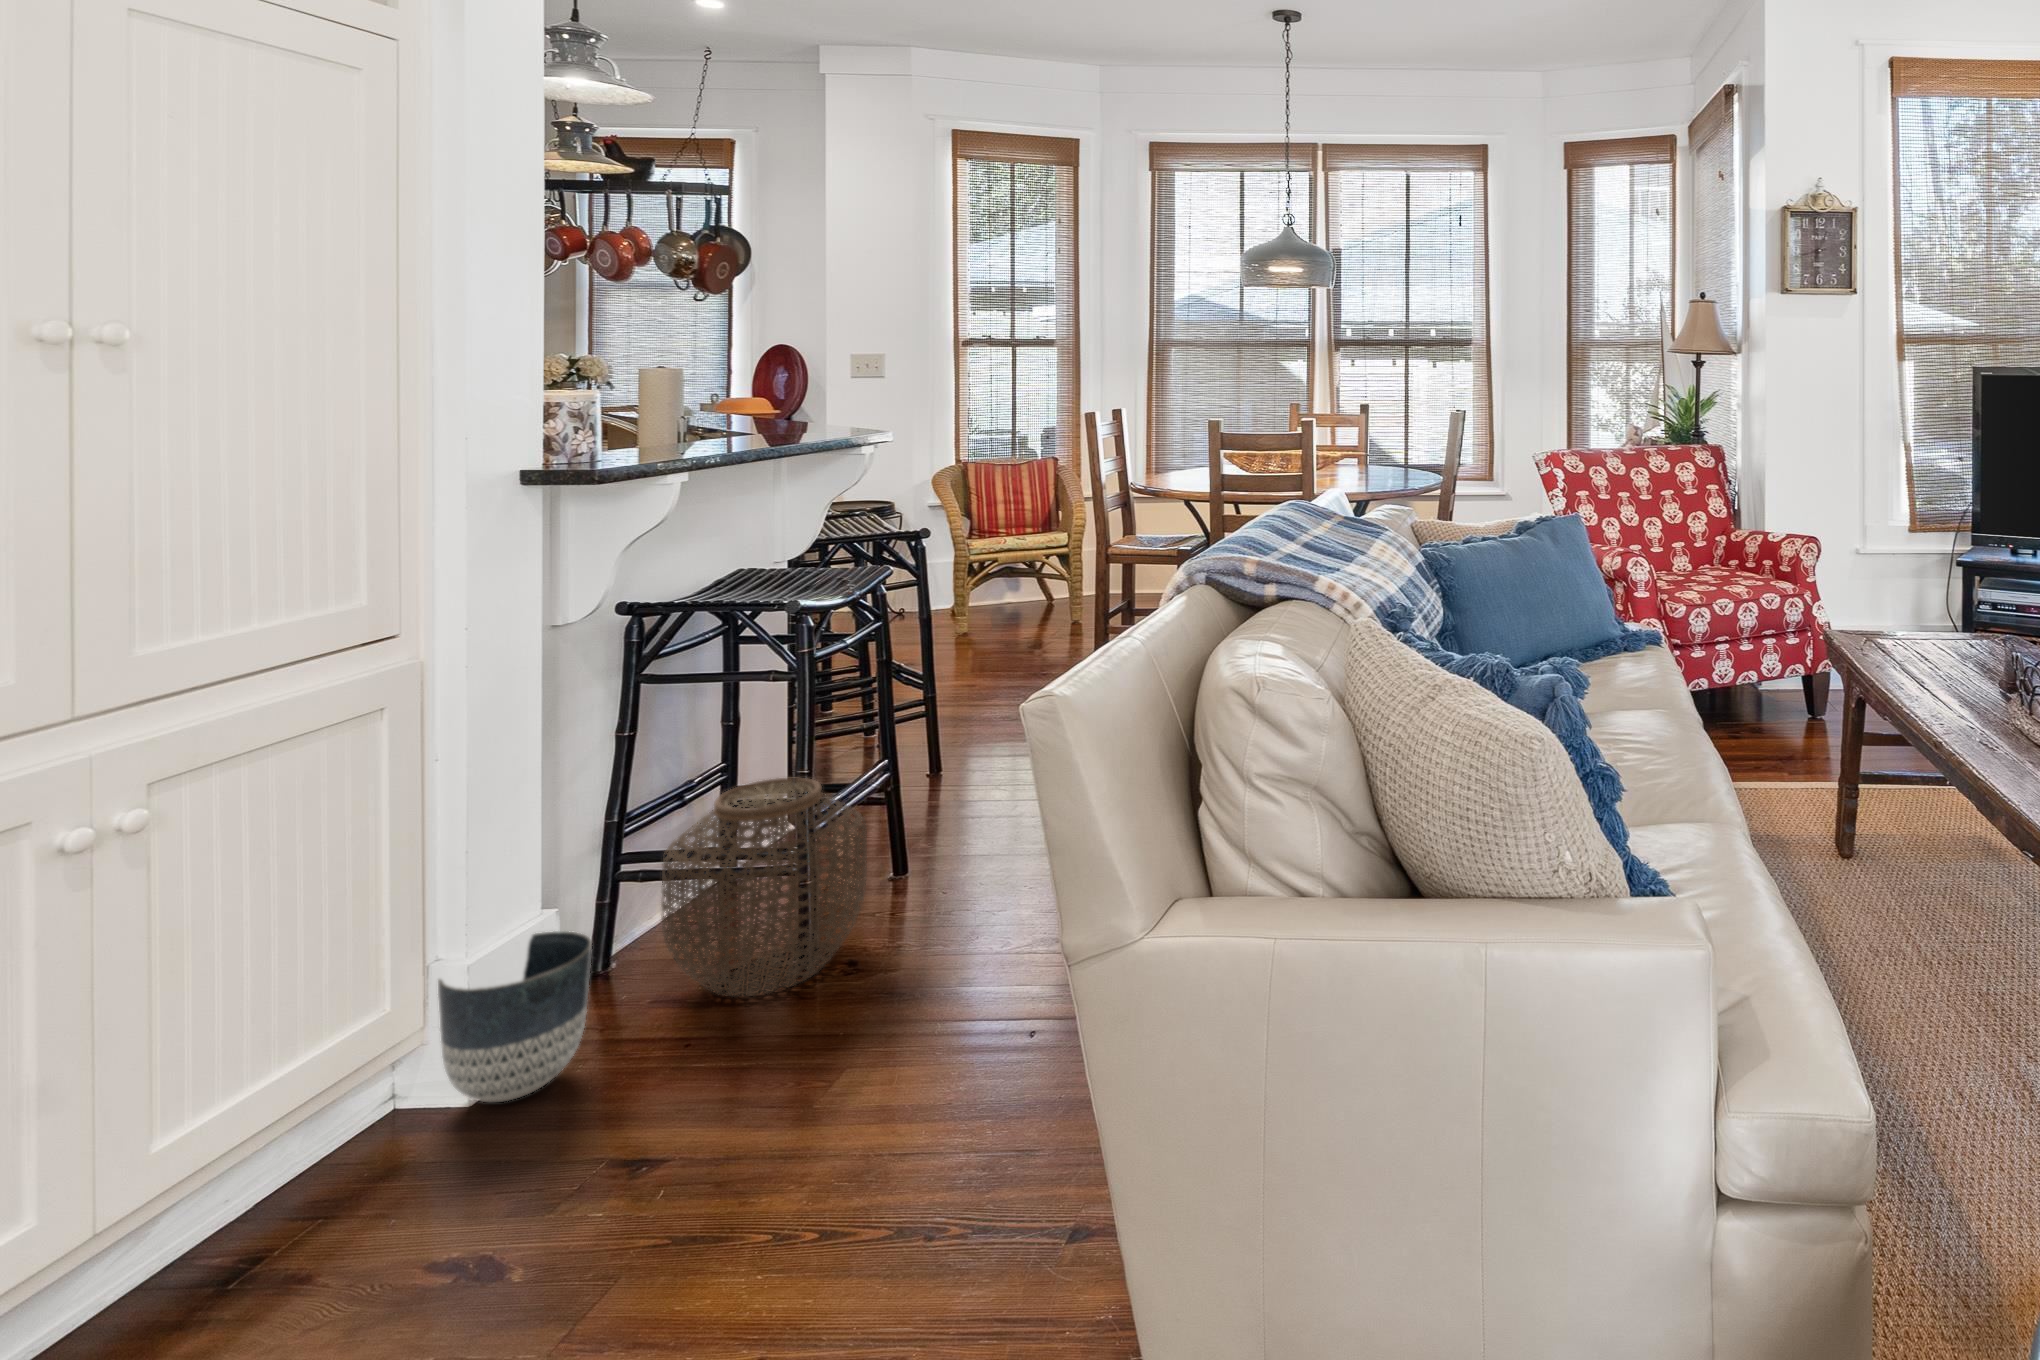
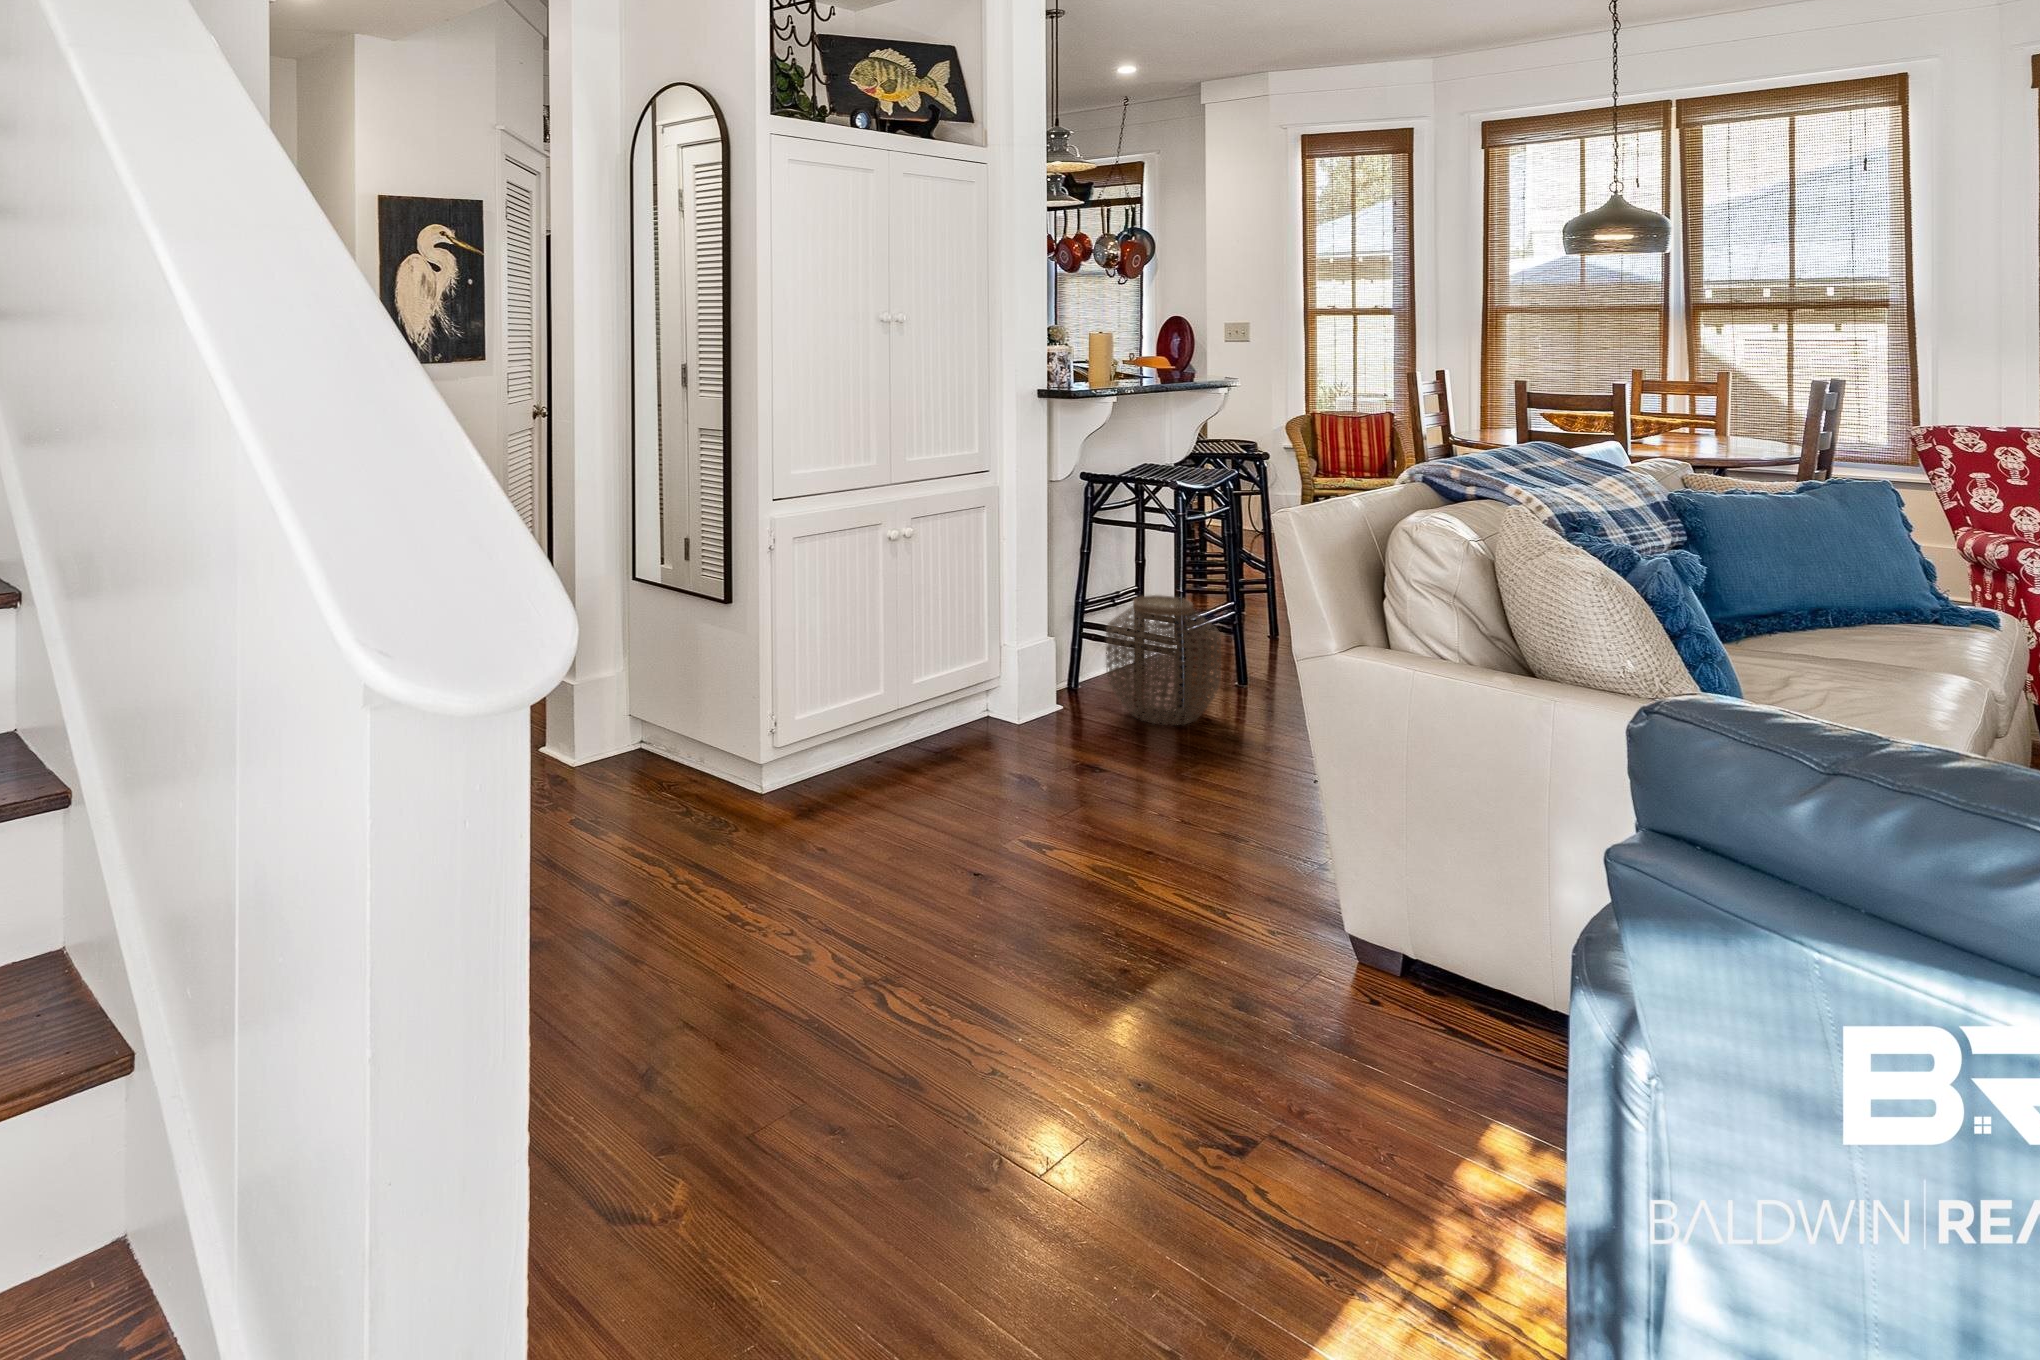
planter: present [438,931,592,1102] -> none [1005,649,1072,733]

